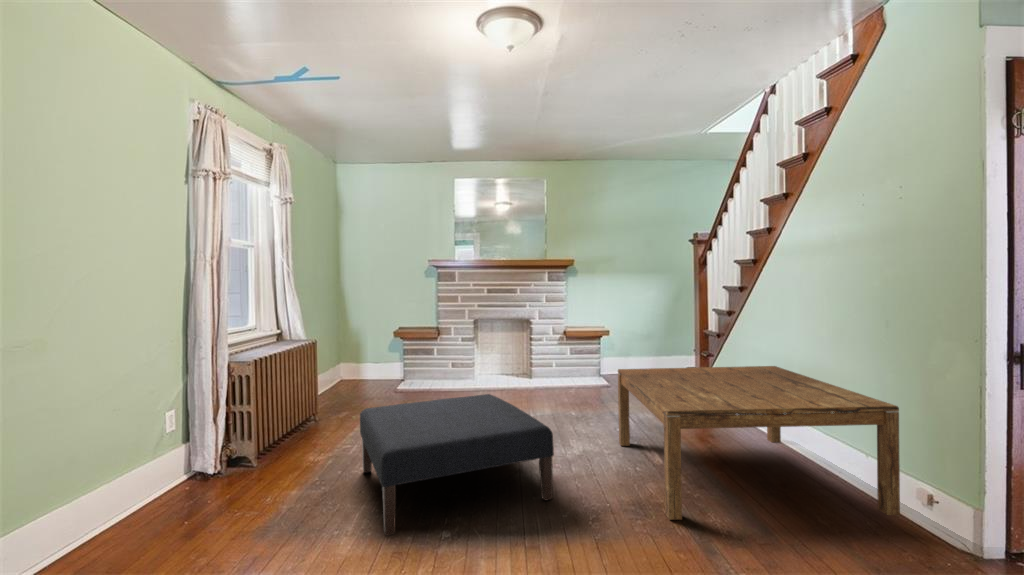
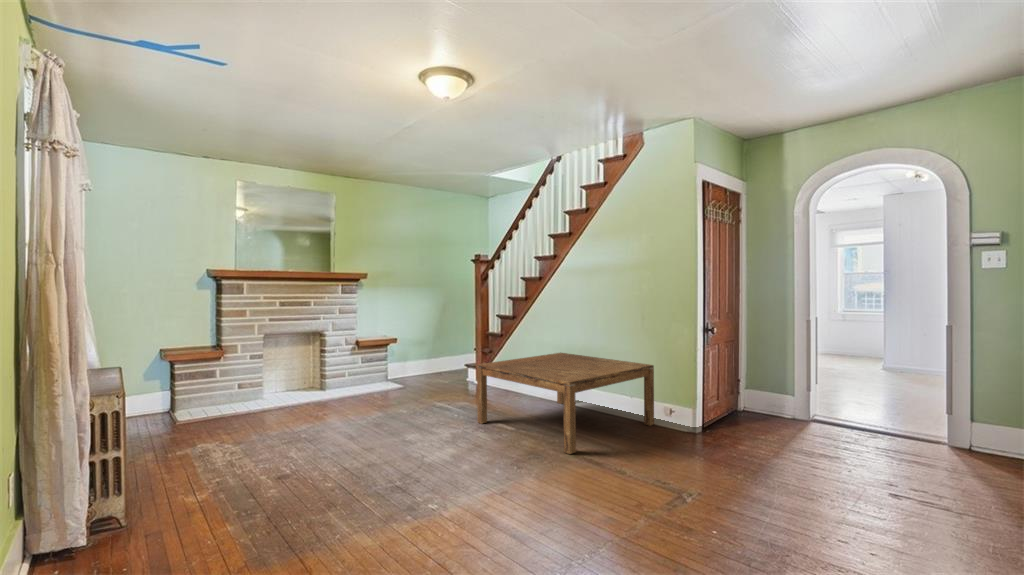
ottoman: present [360,394,554,536] -> none [294,397,492,519]

